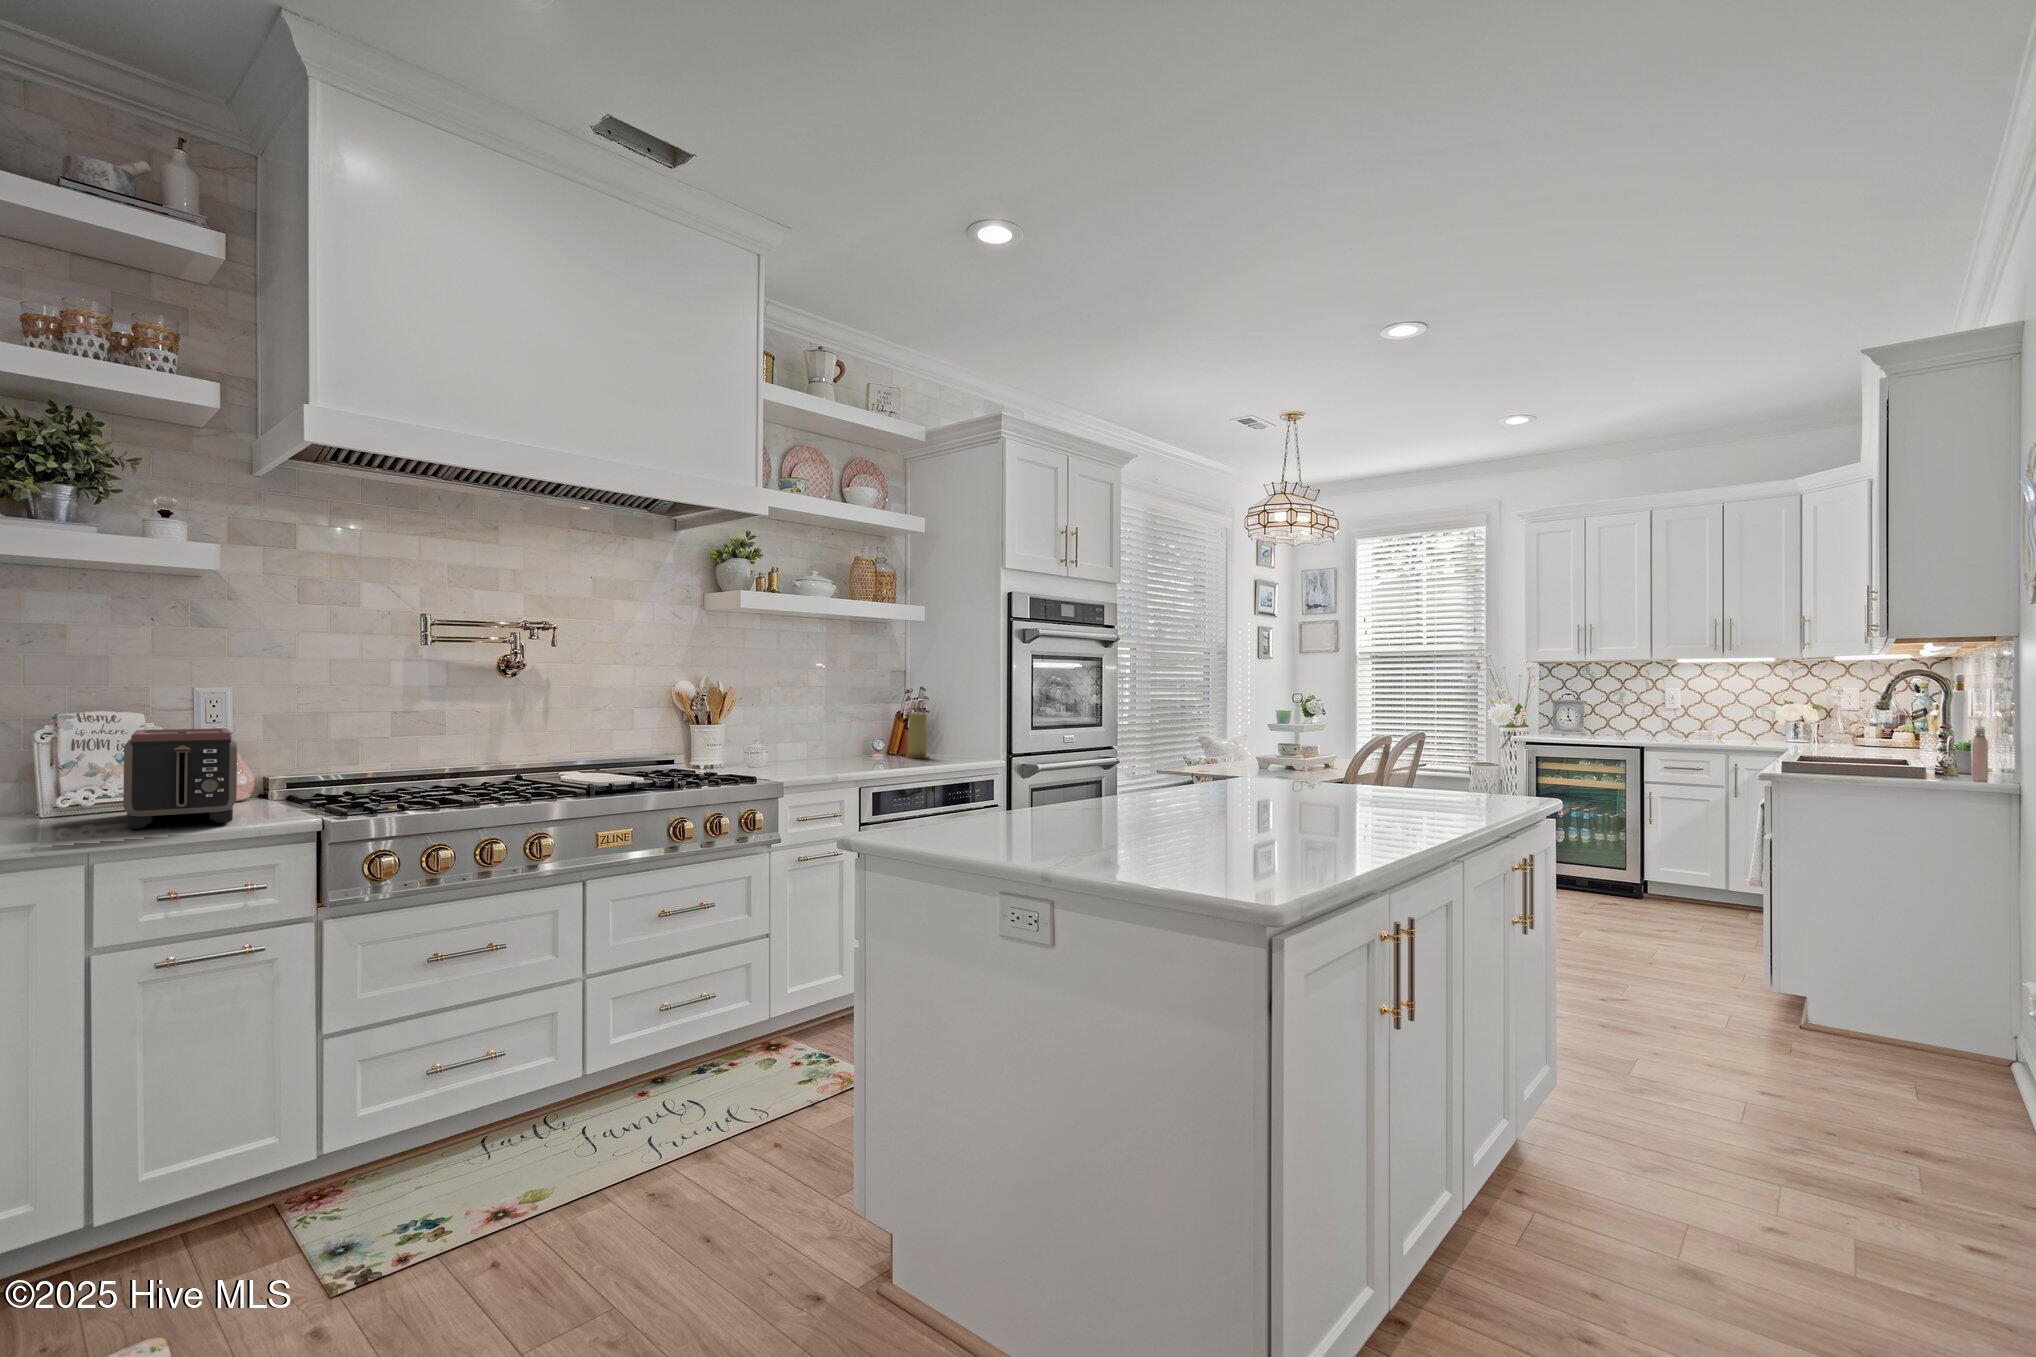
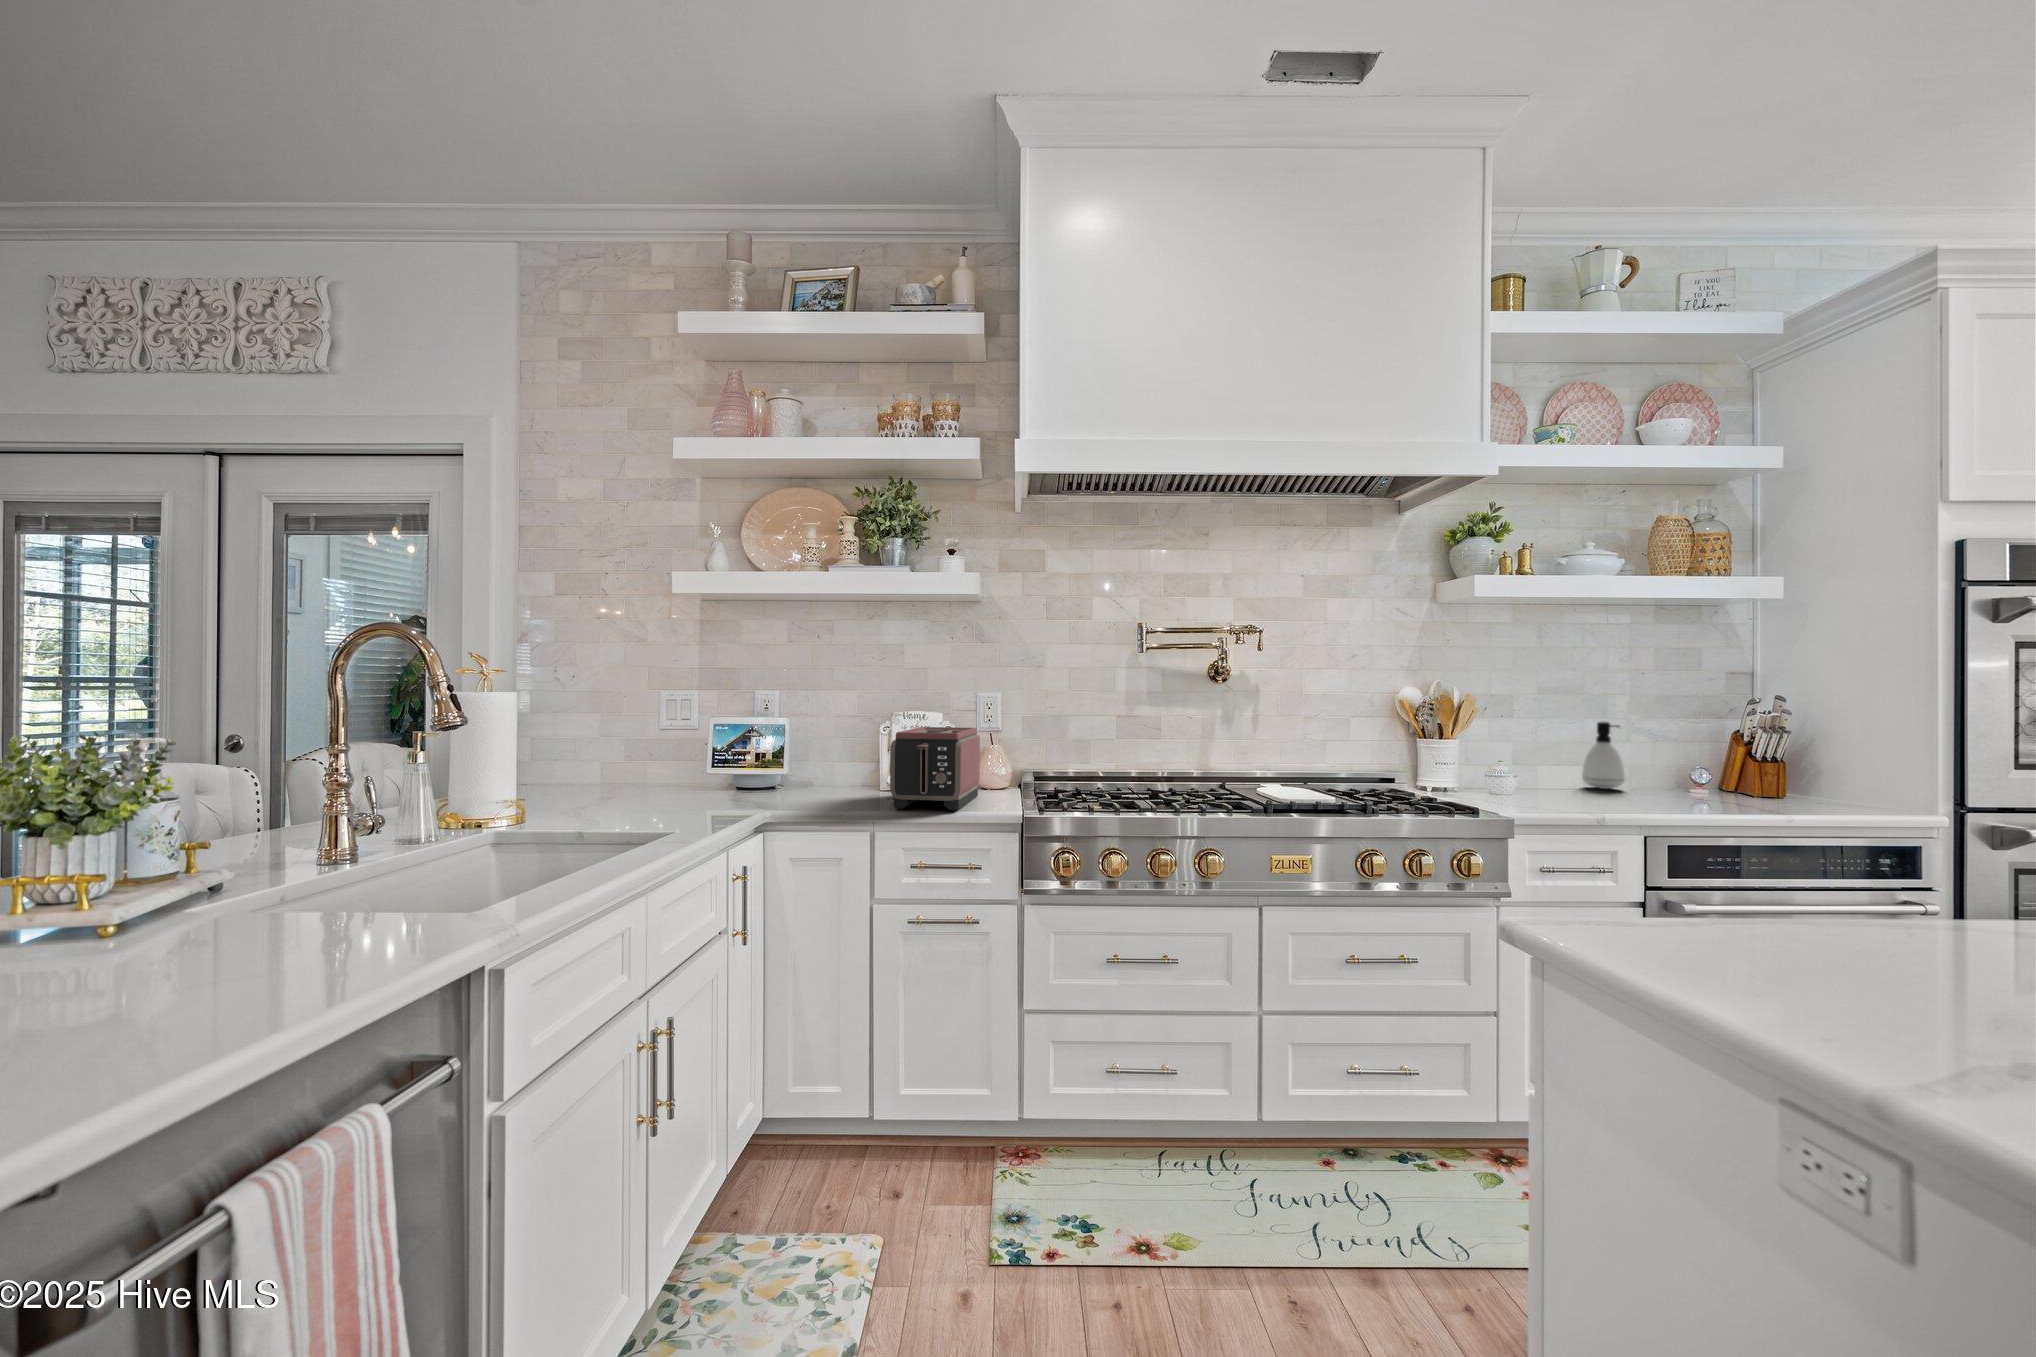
soap dispenser: none [807,708,835,760] -> present [1582,722,1625,789]
candle: present [907,713,927,758] -> none [1744,732,1790,797]

